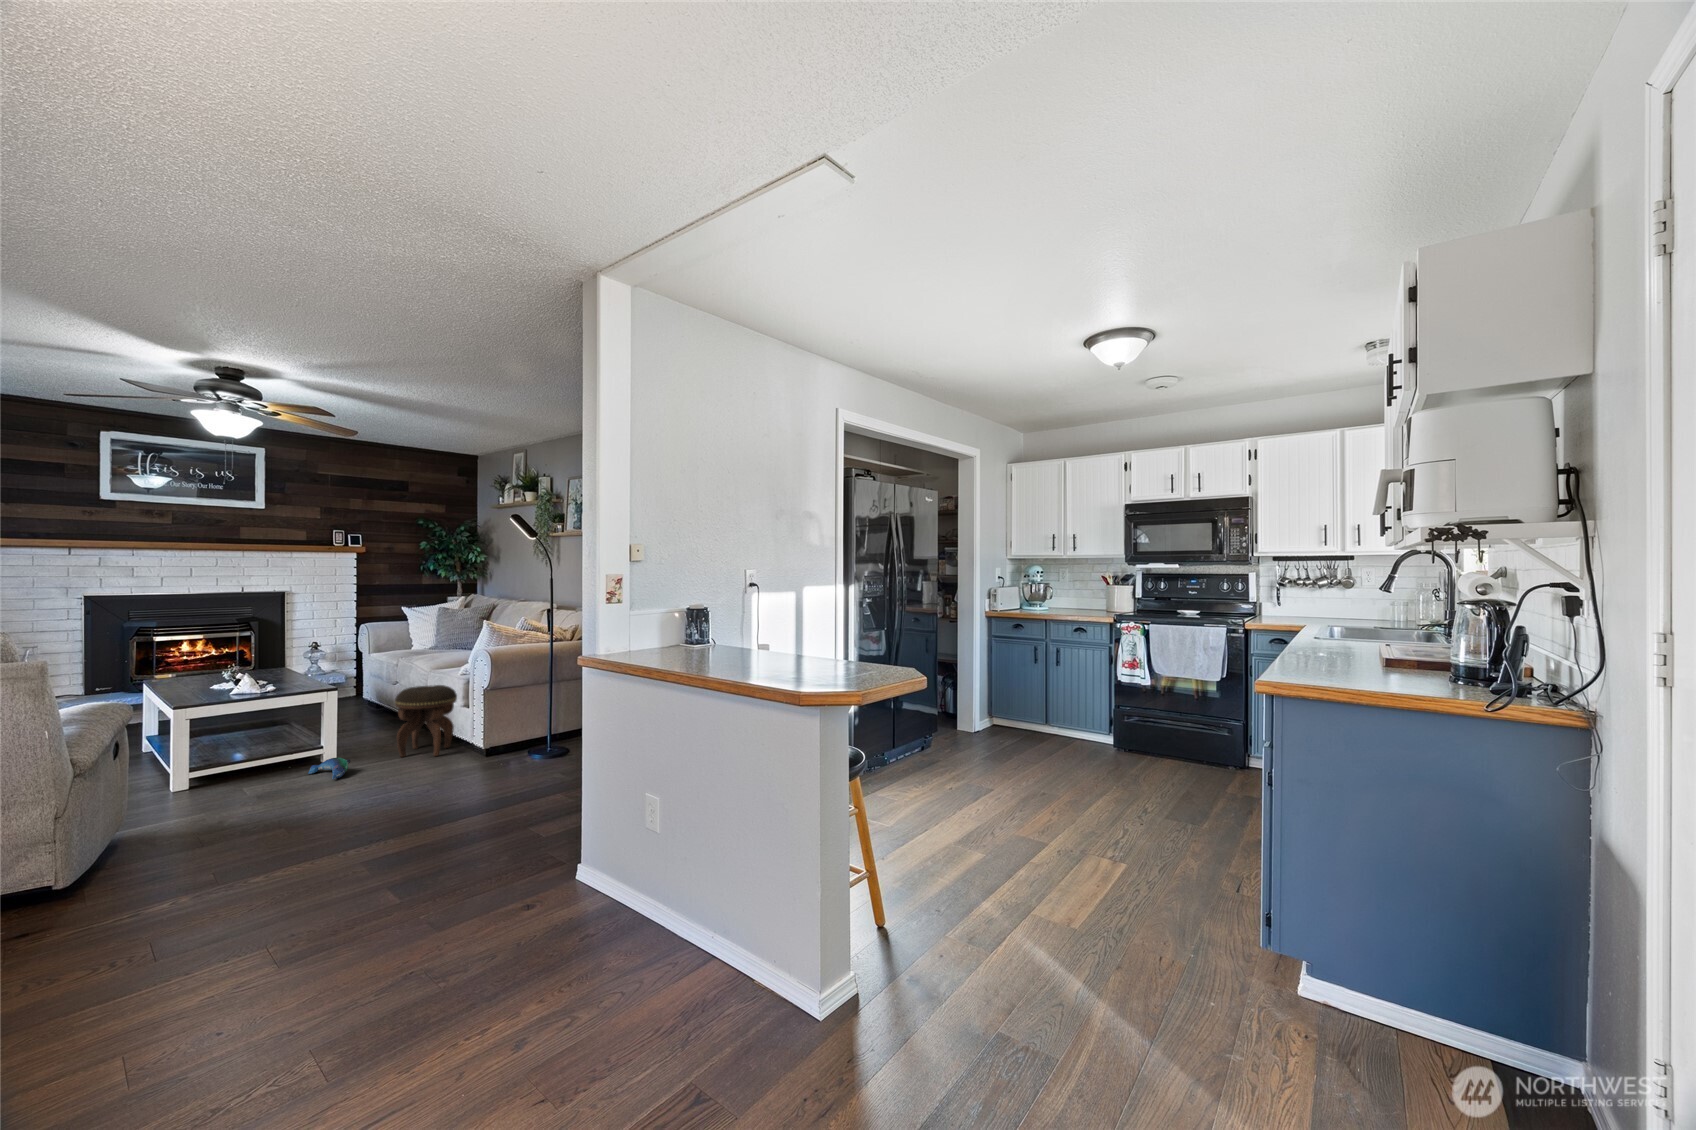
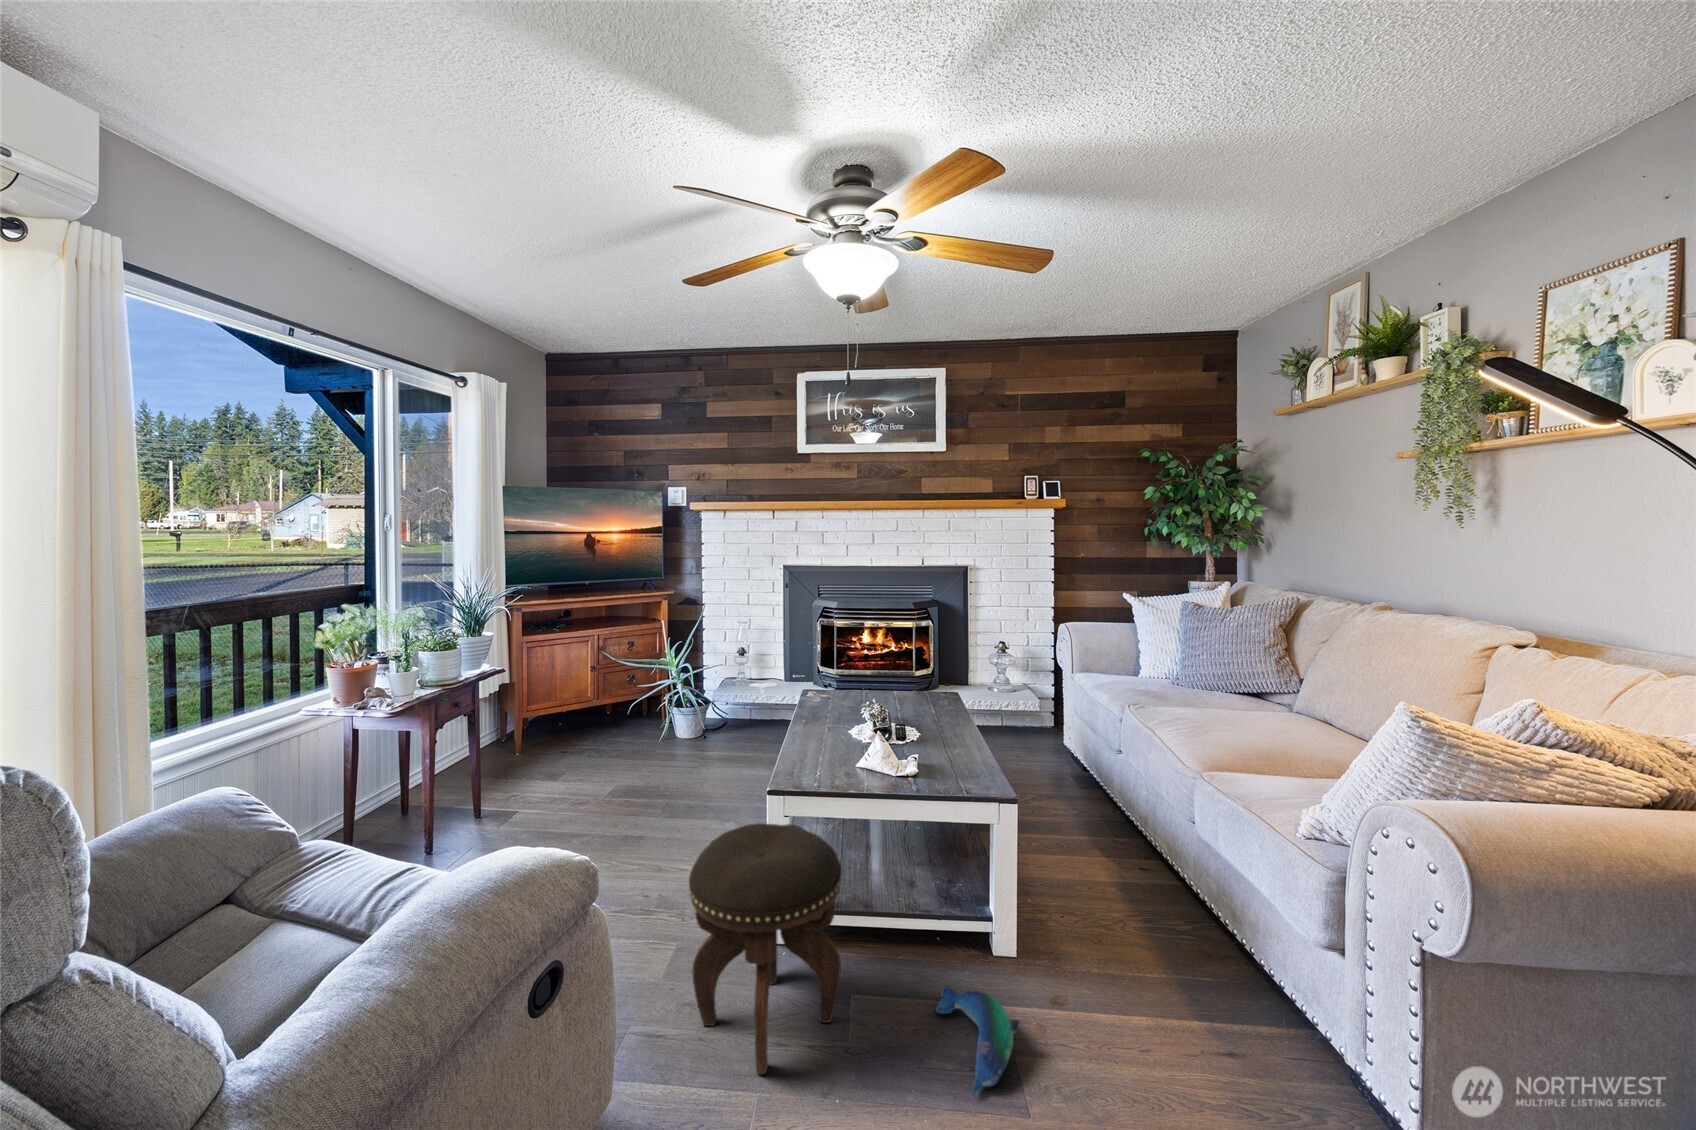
footstool: present [395,685,457,757] -> present [689,823,841,1074]

